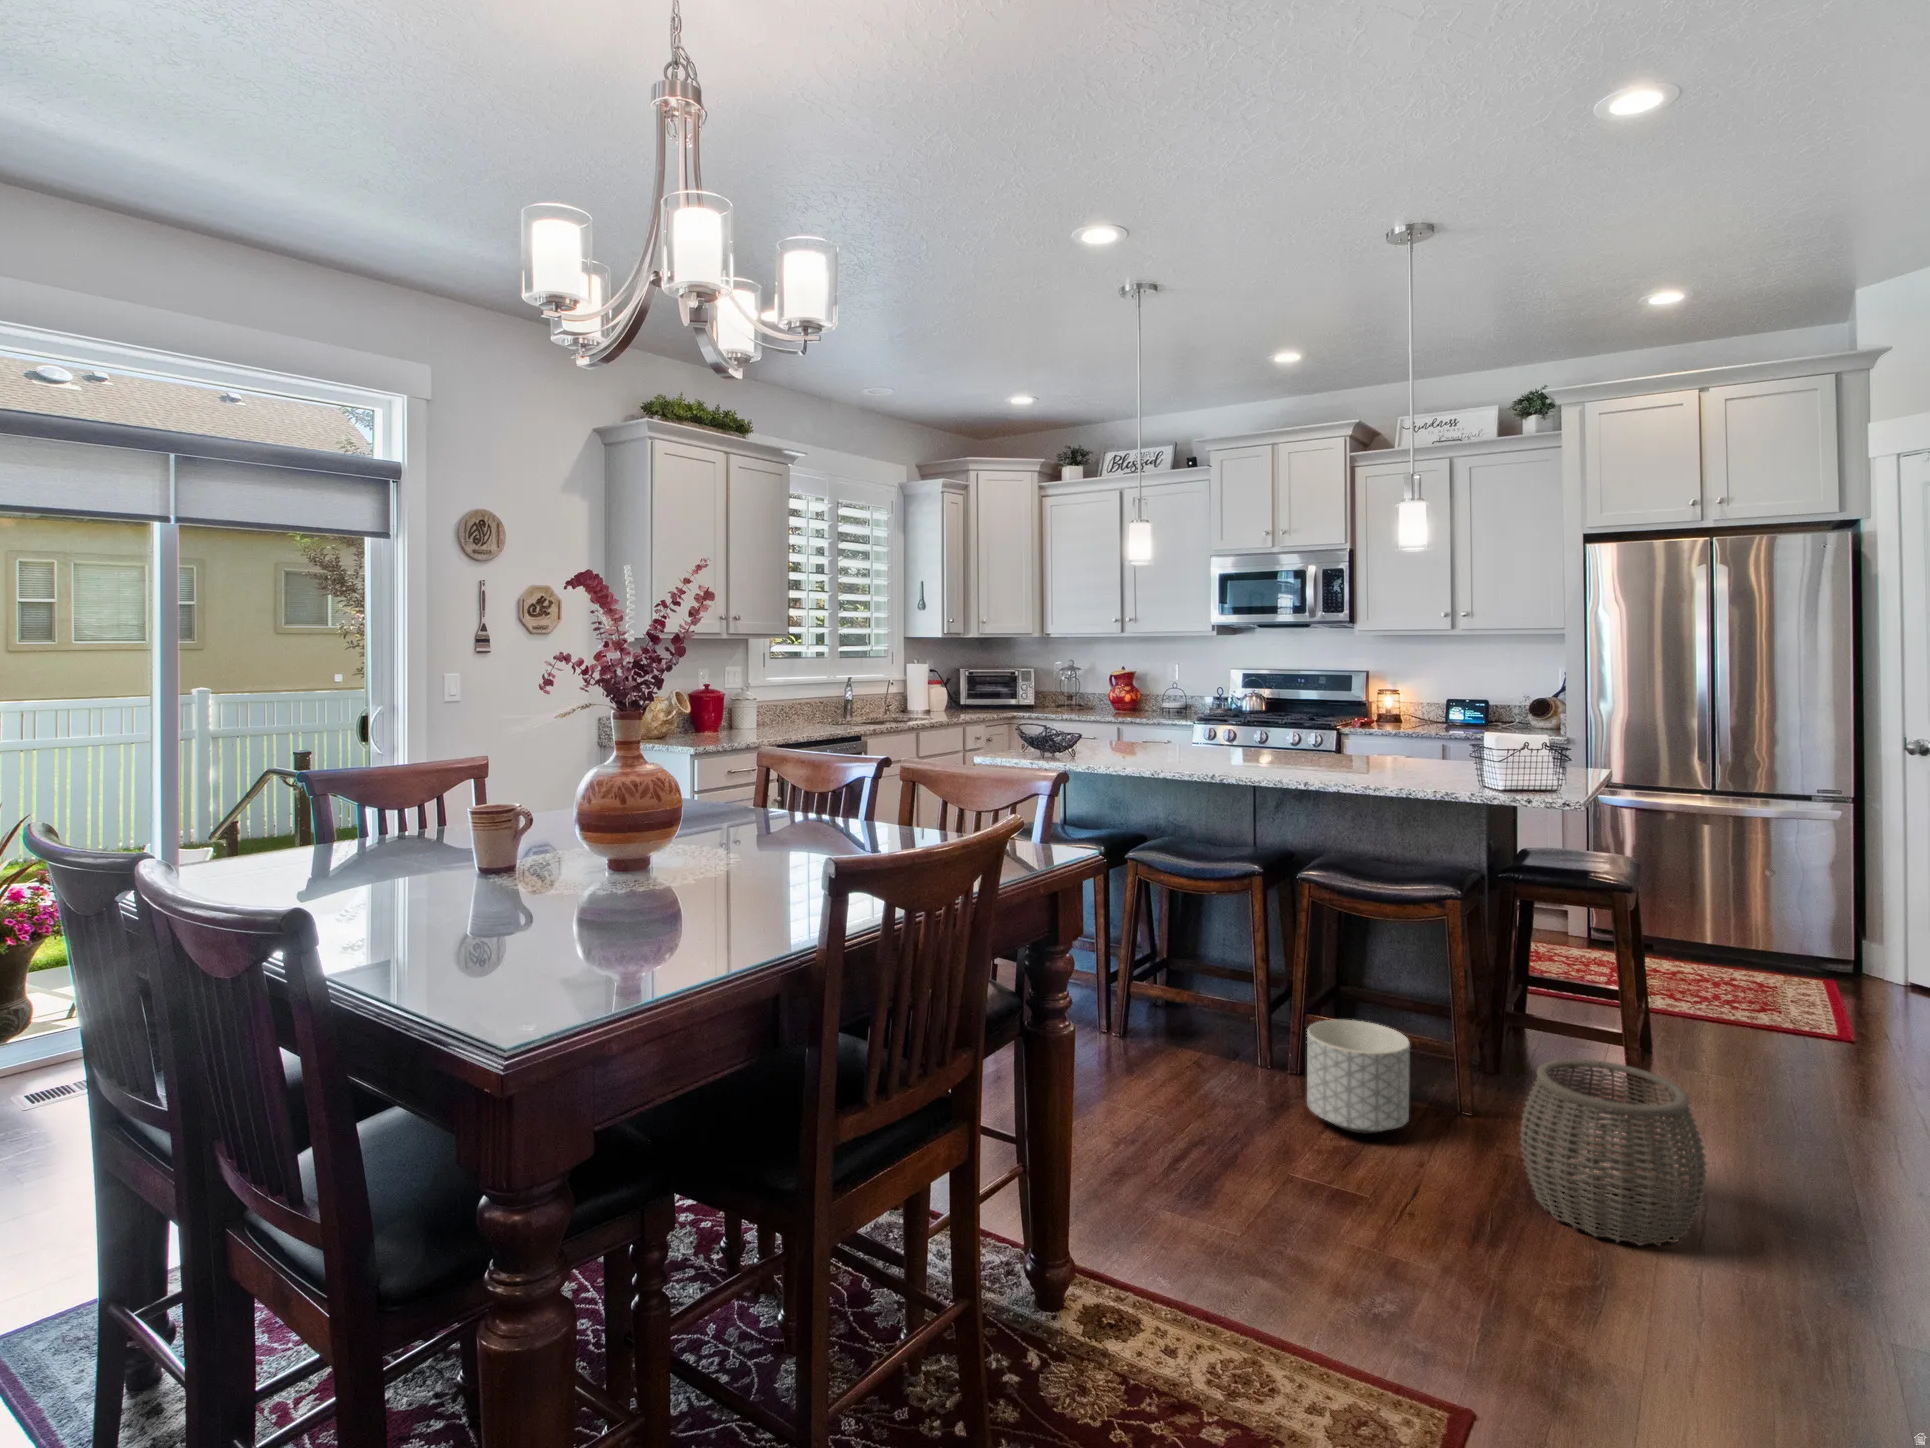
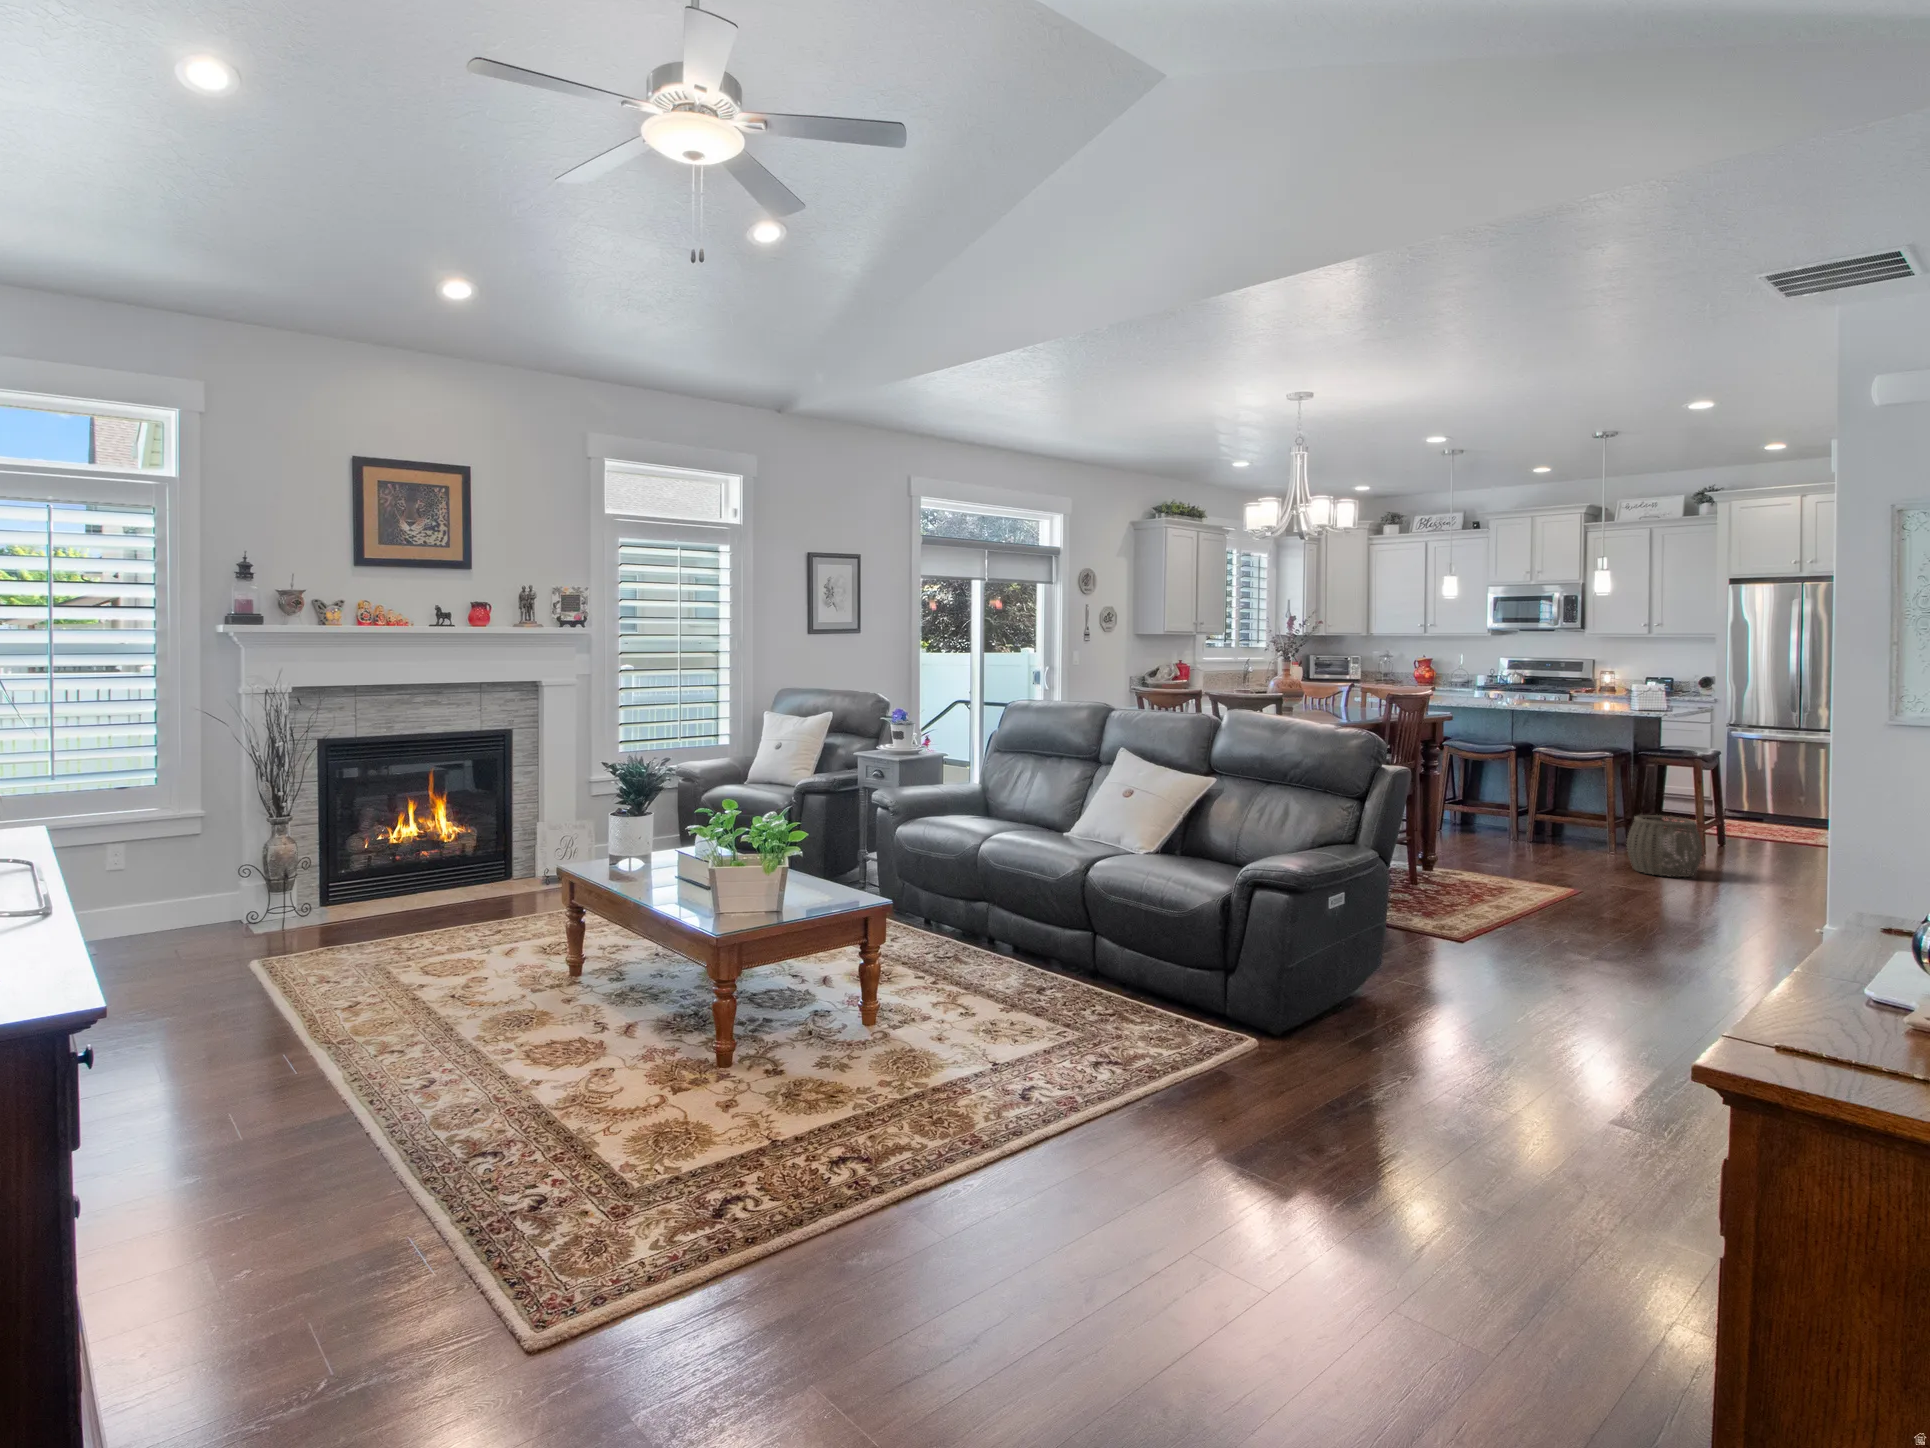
planter: present [1307,1020,1410,1133] -> none [1534,811,1583,856]

